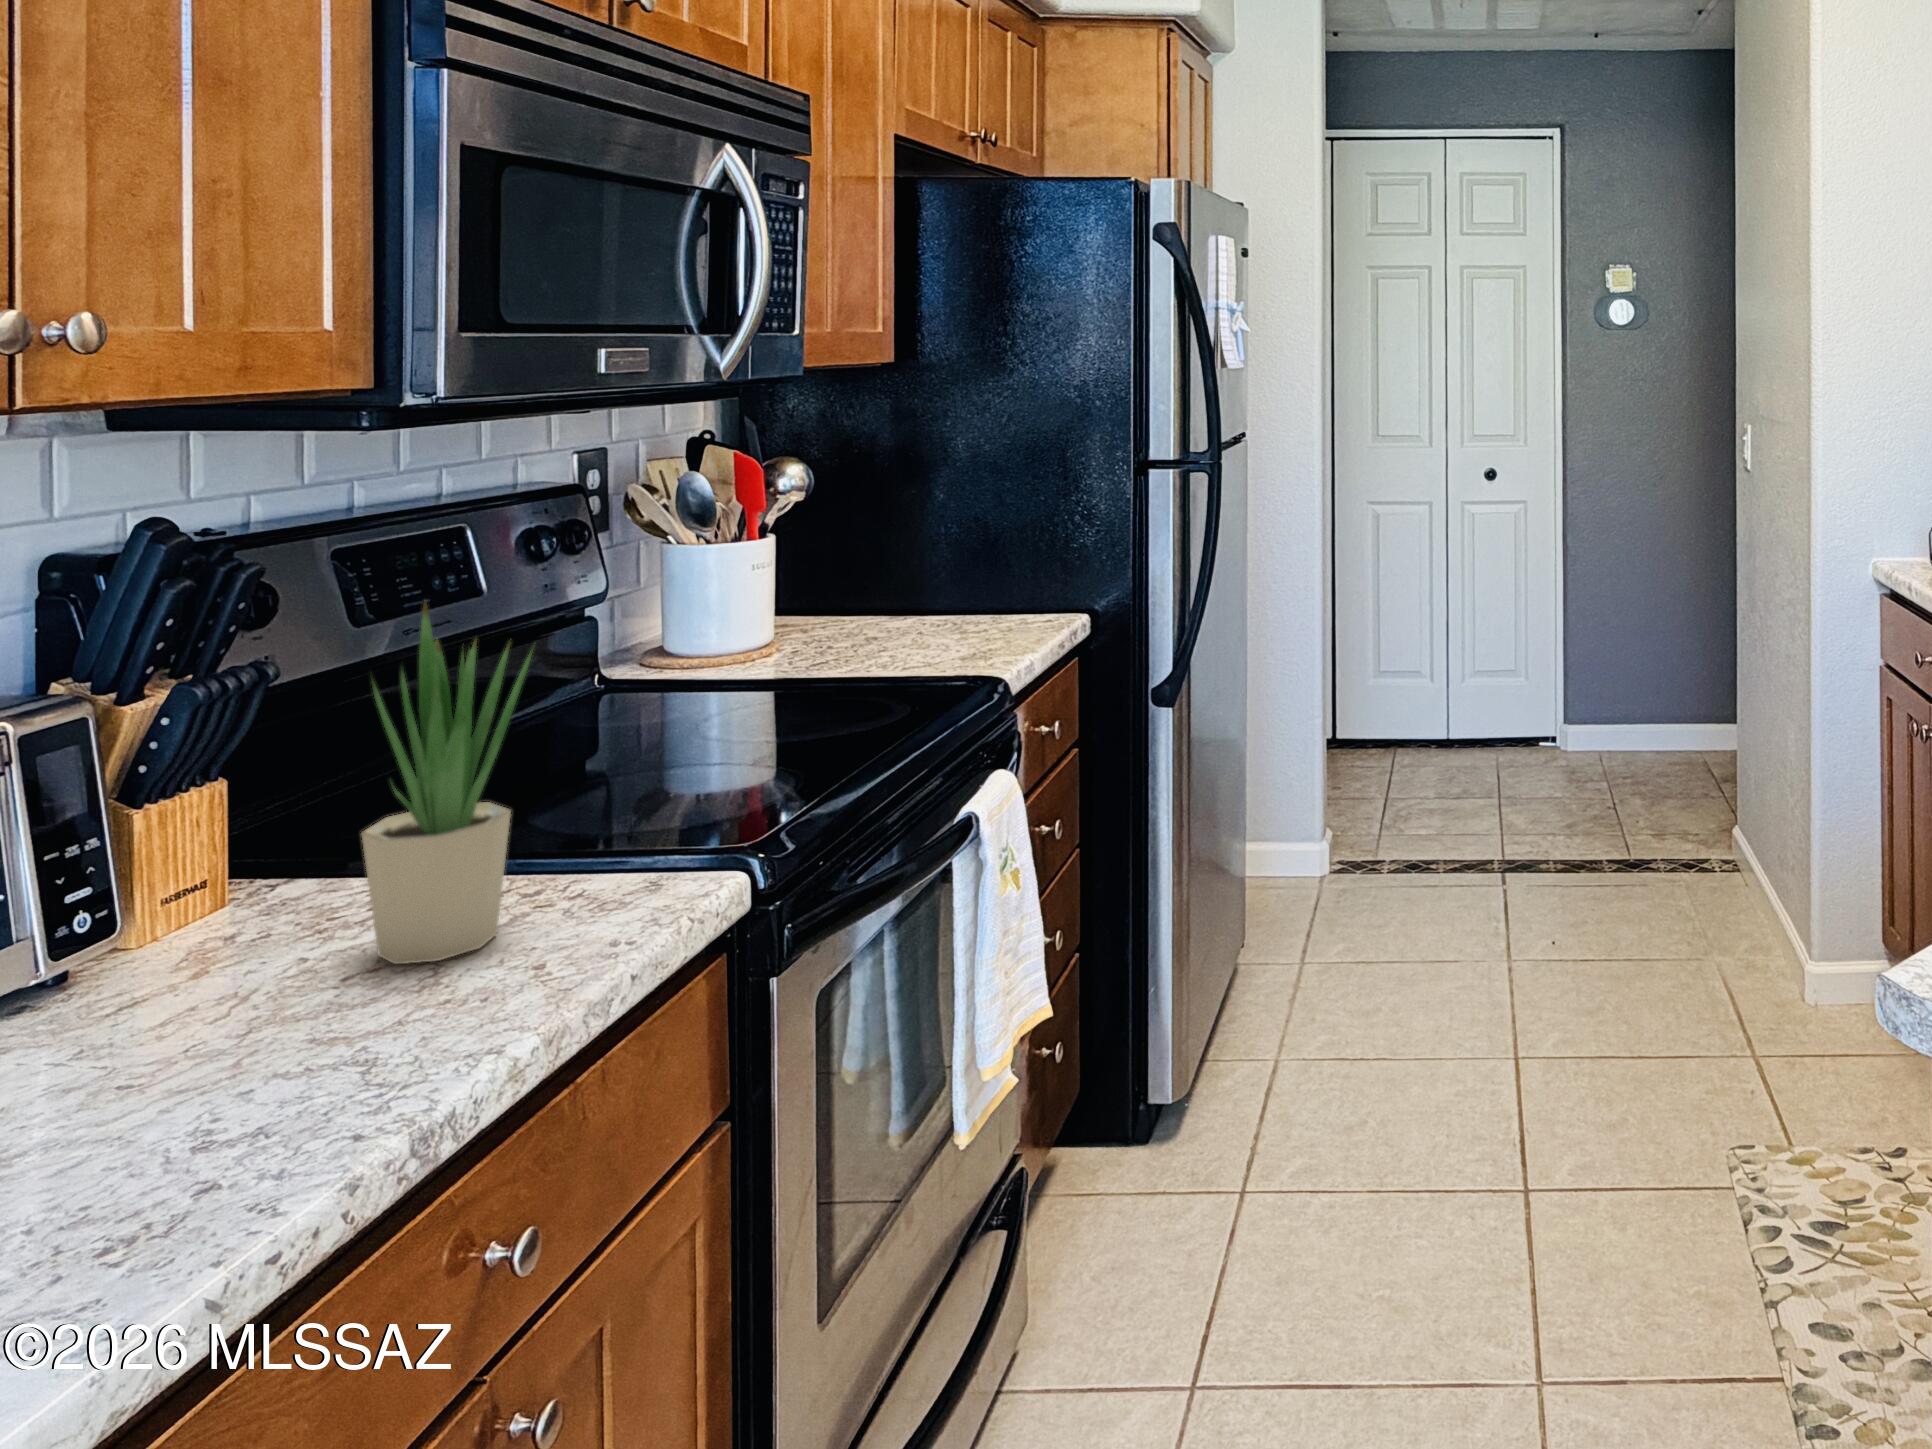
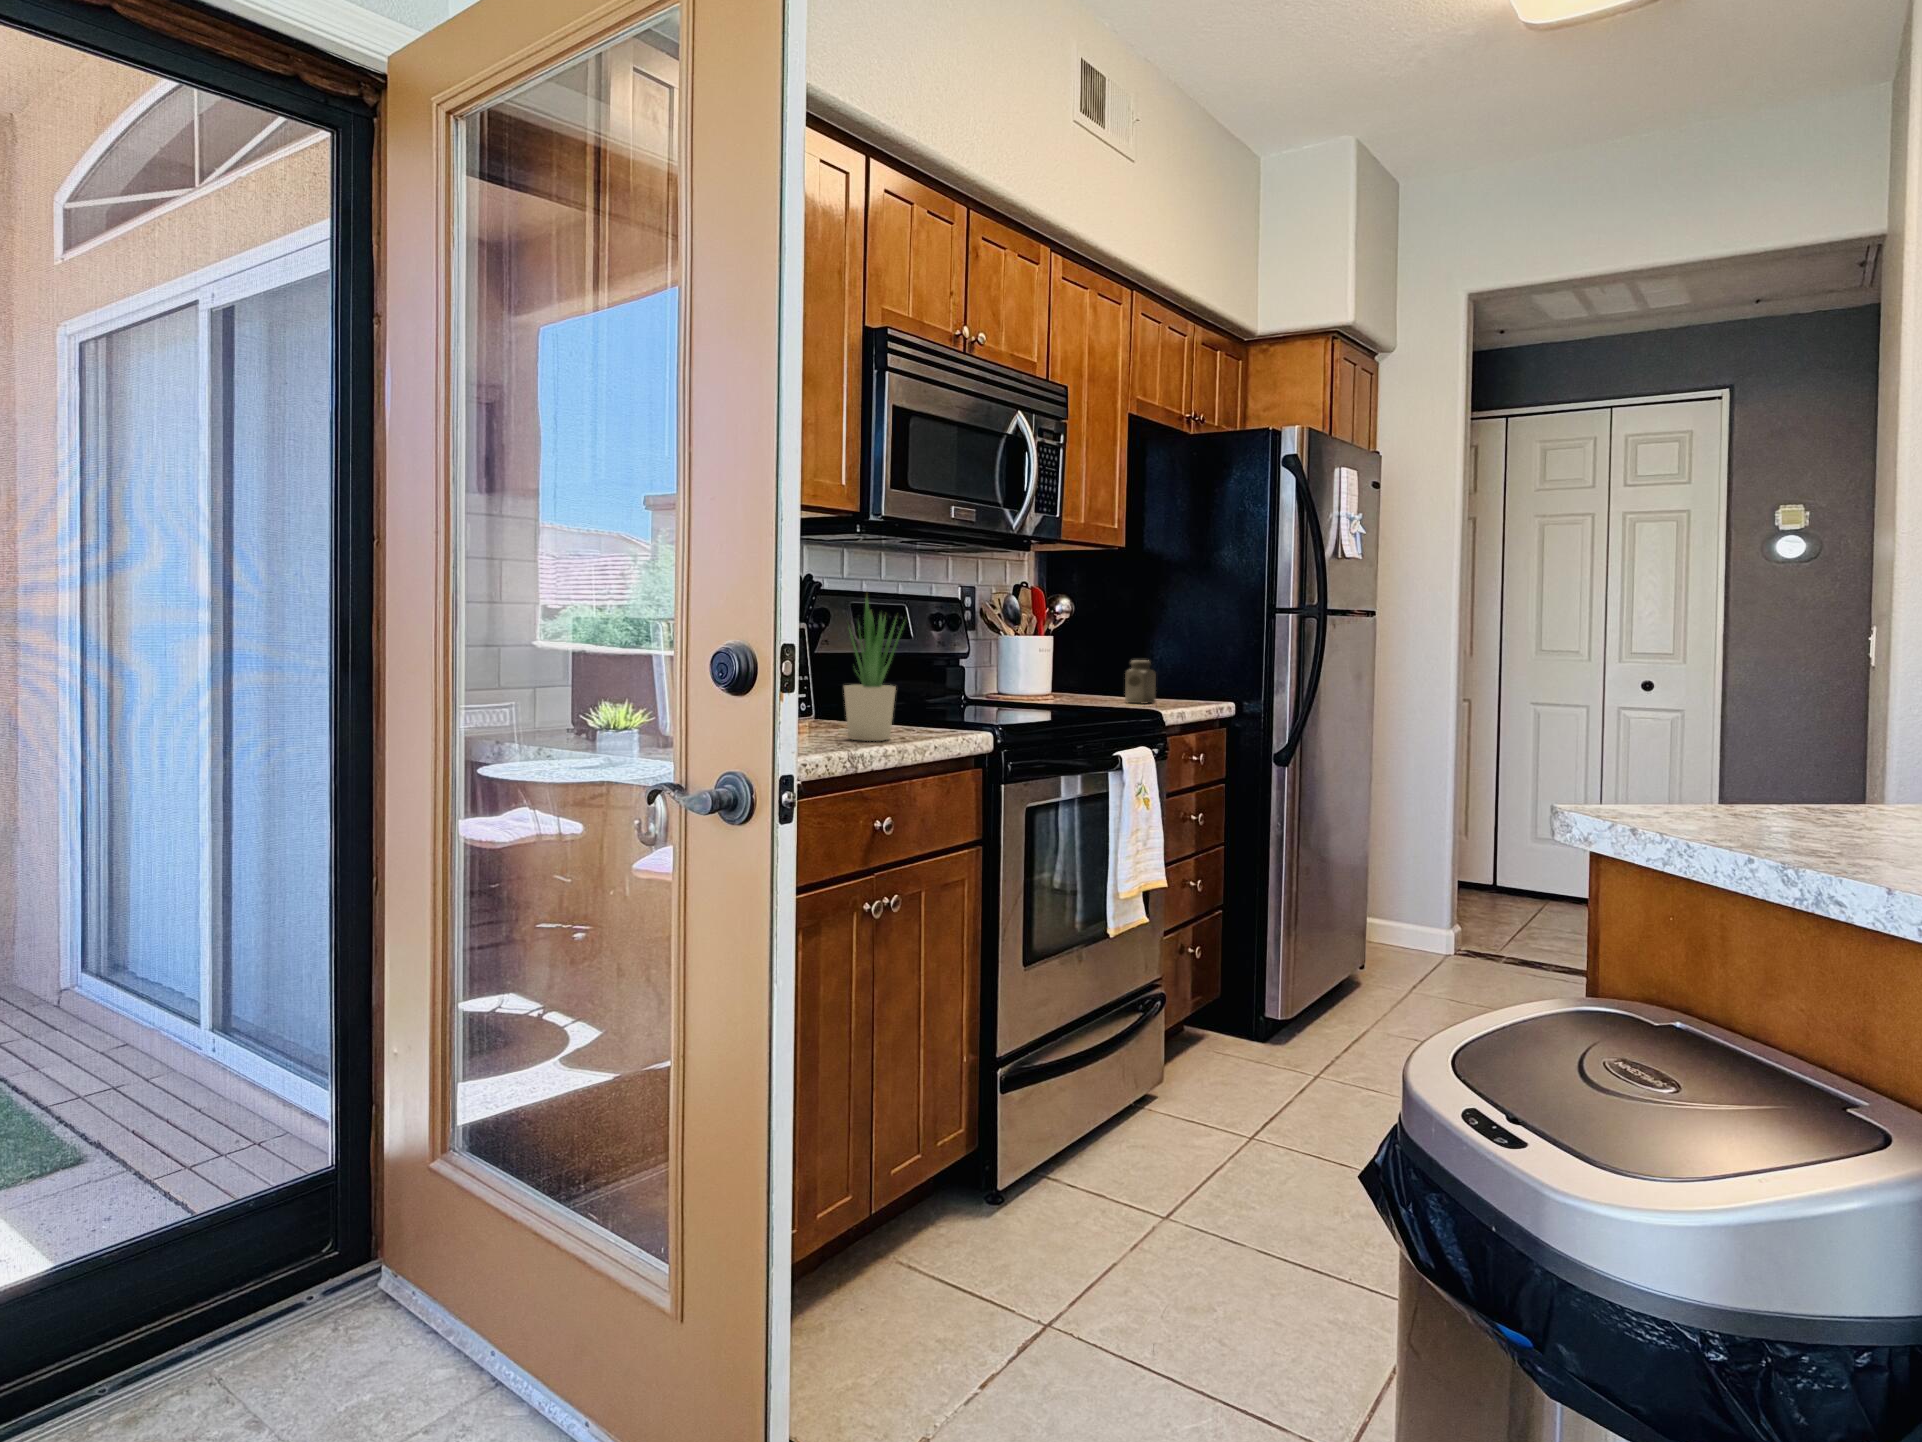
salt shaker: none [900,552,953,629] -> present [1125,660,1156,704]

